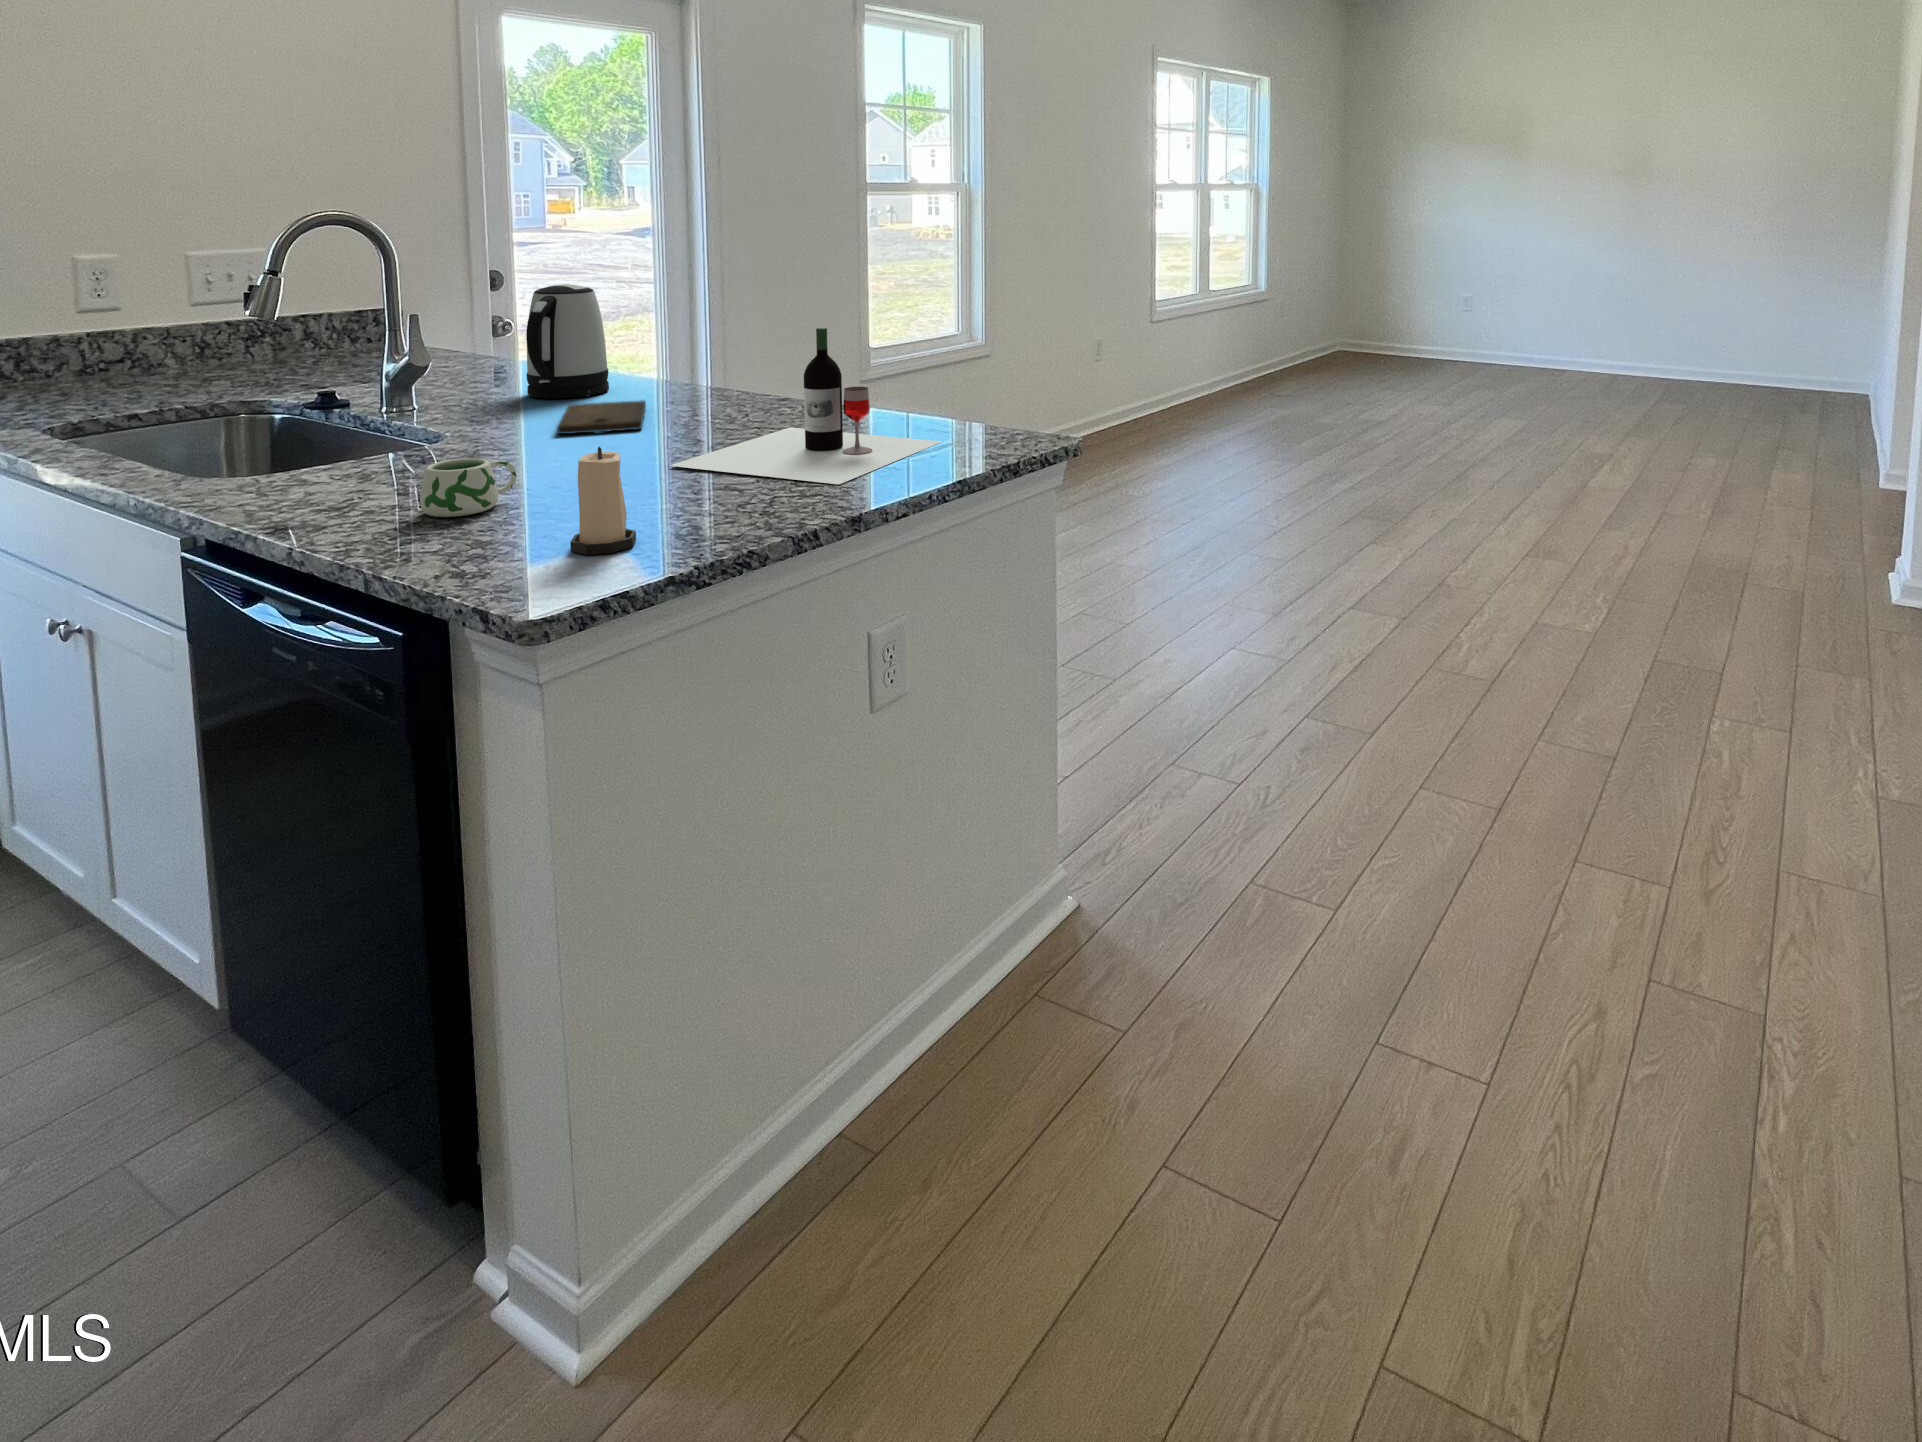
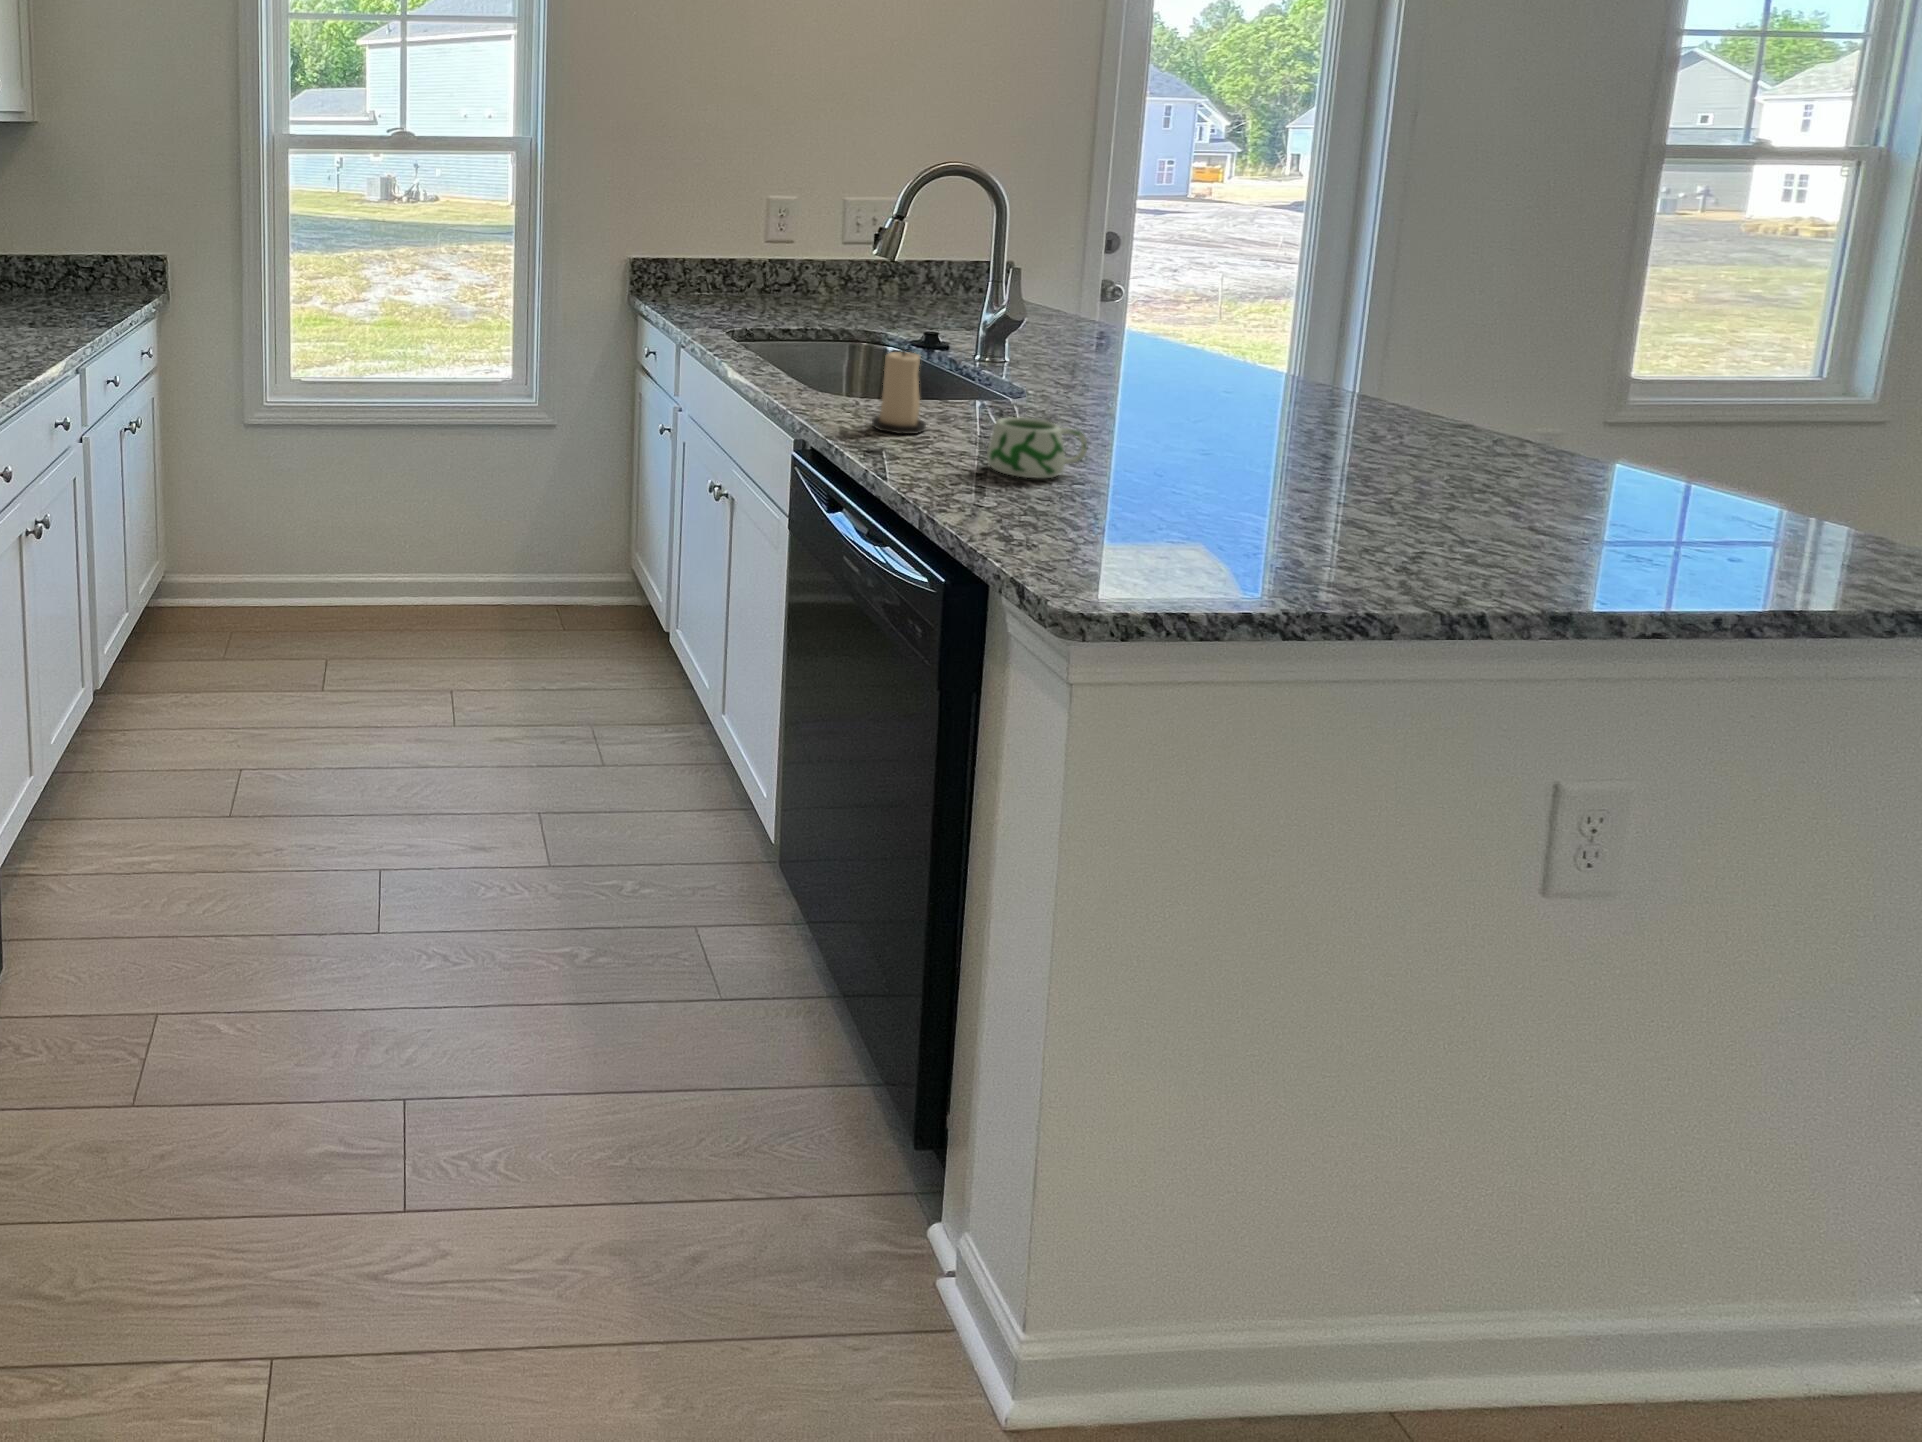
kettle: present [526,284,609,398] -> none [1122,251,1220,379]
wine bottle: present [670,327,942,484] -> none [1274,336,1759,561]
cutting board: present [557,400,646,434] -> none [1145,384,1259,427]
candle: present [570,447,636,555] -> present [872,348,926,434]

